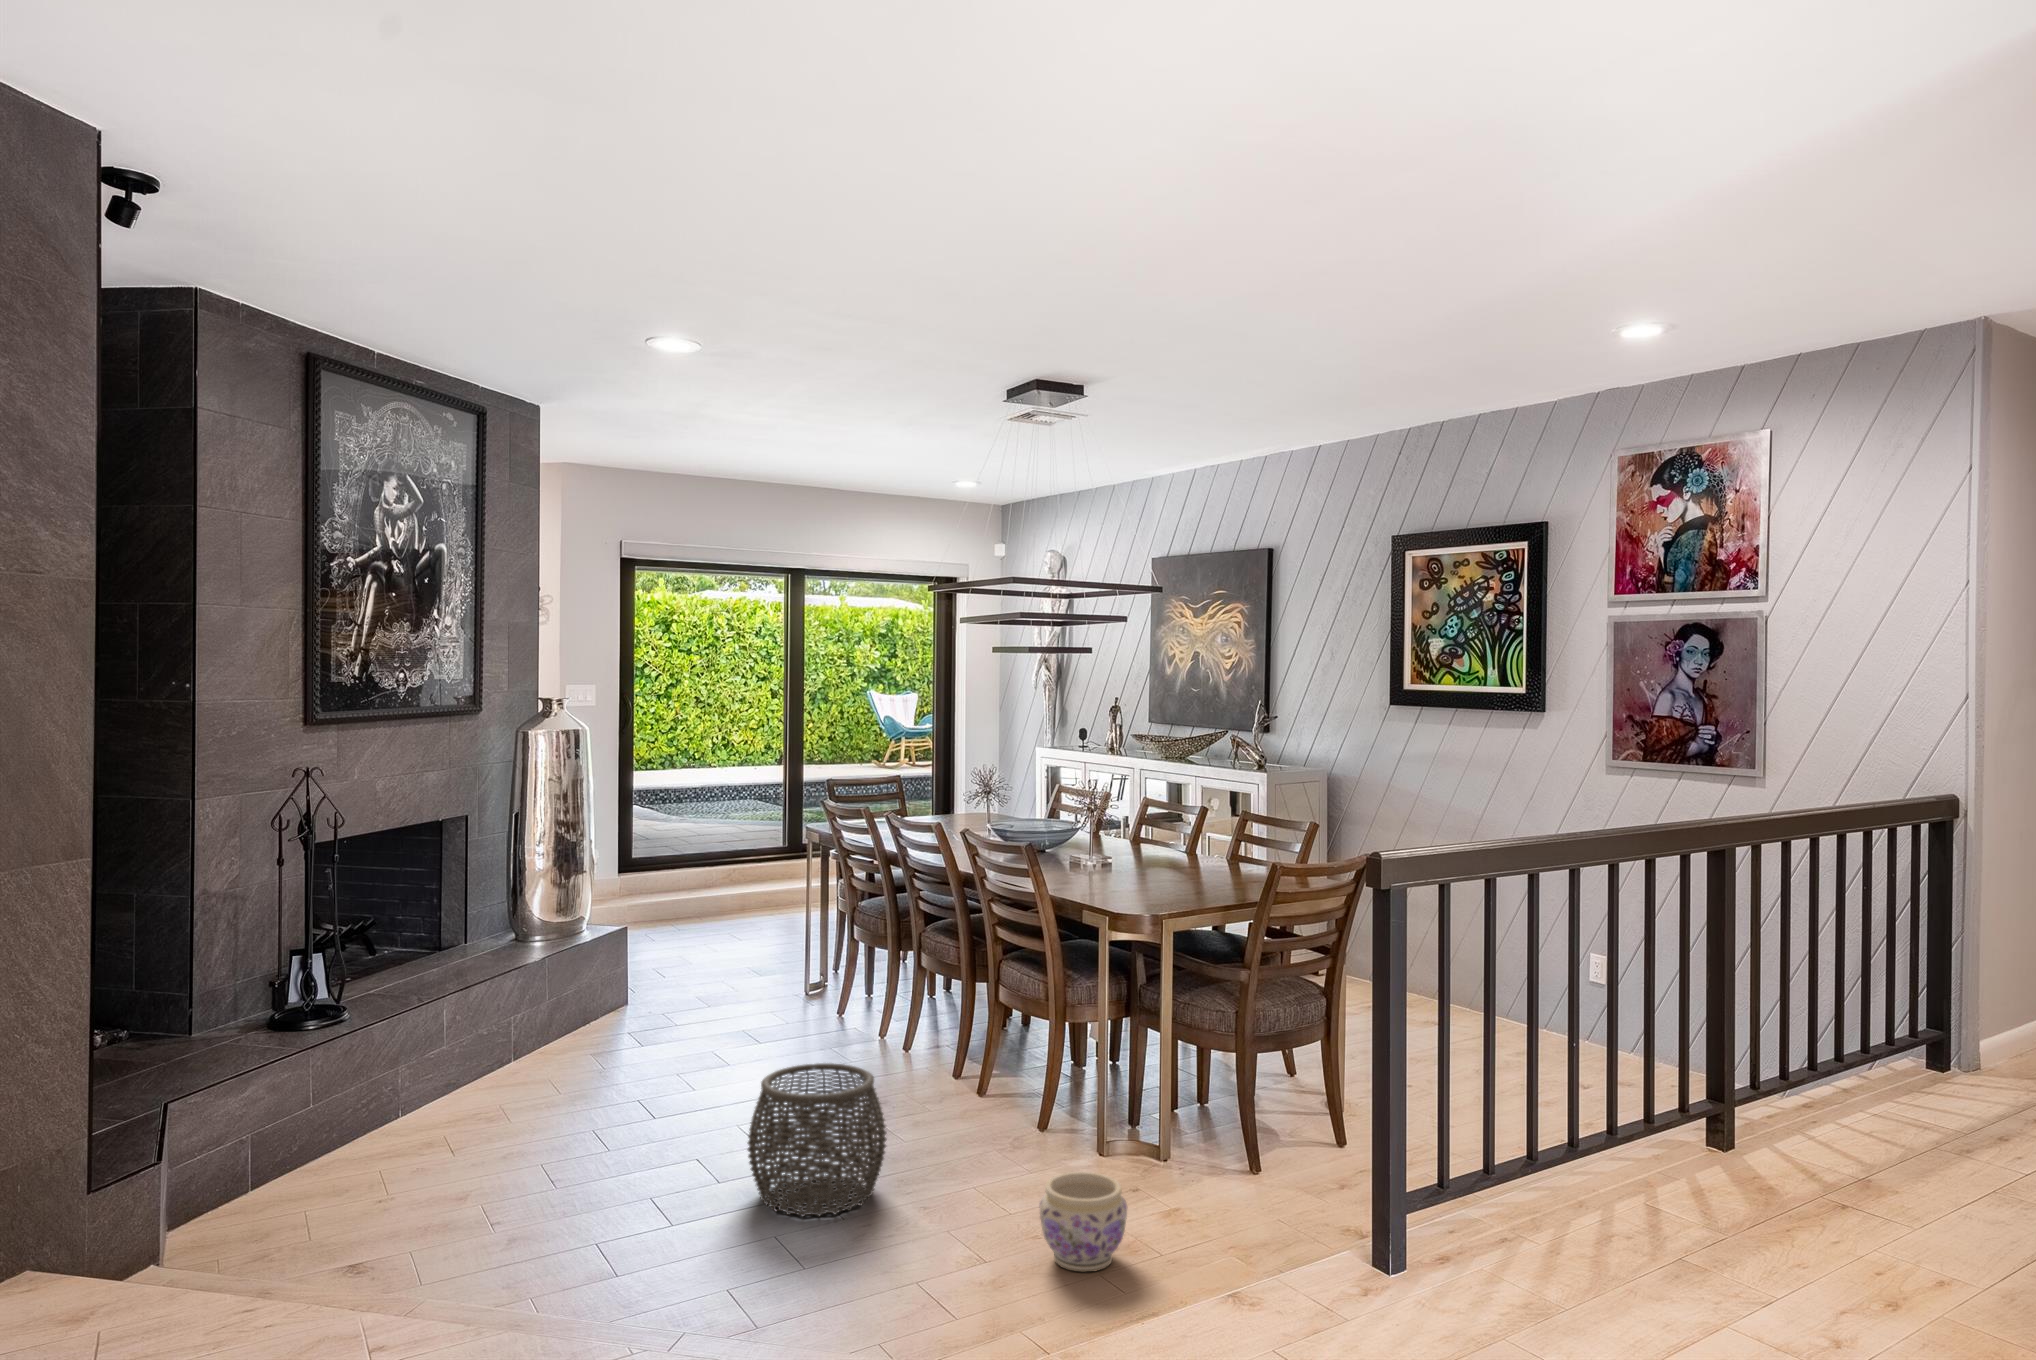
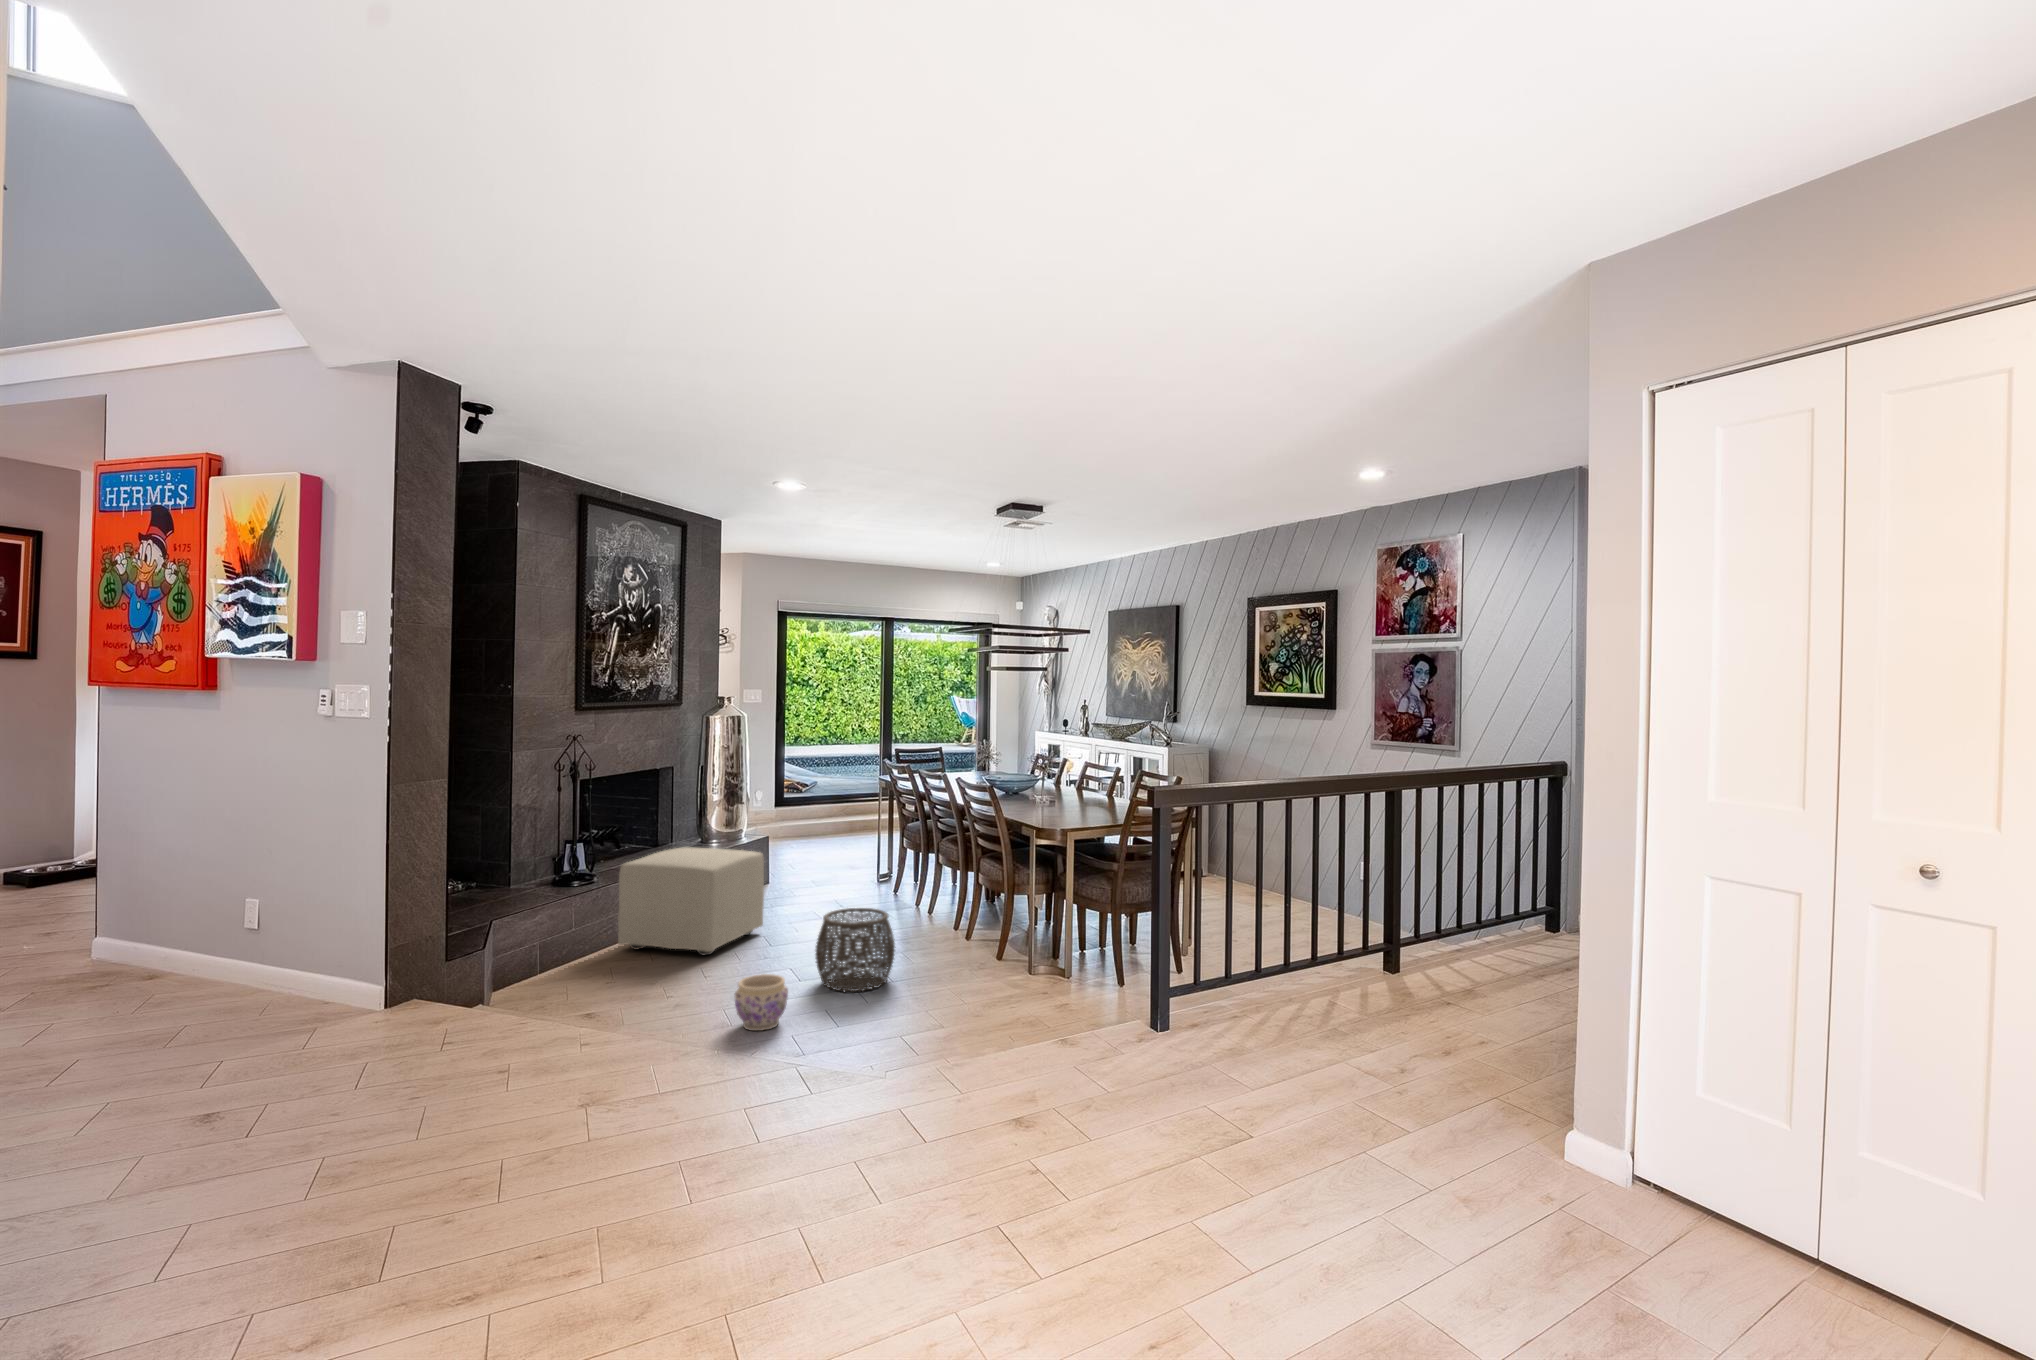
ottoman: none [389,956,638,1148] -> present [618,847,764,955]
planter: present [1040,1172,1127,1272] -> present [735,974,788,1031]

